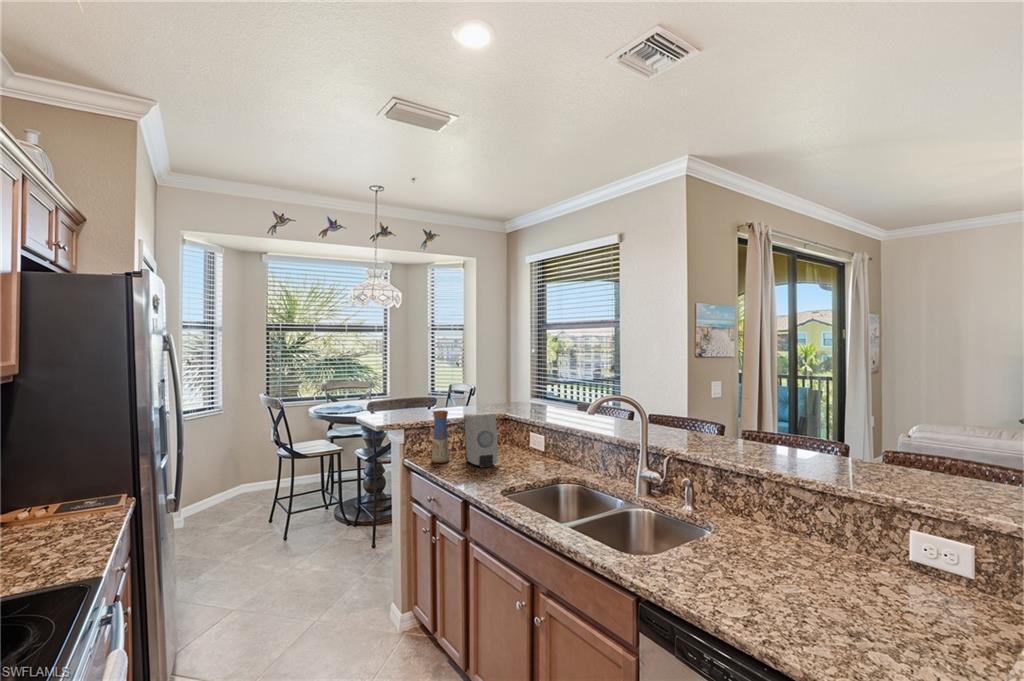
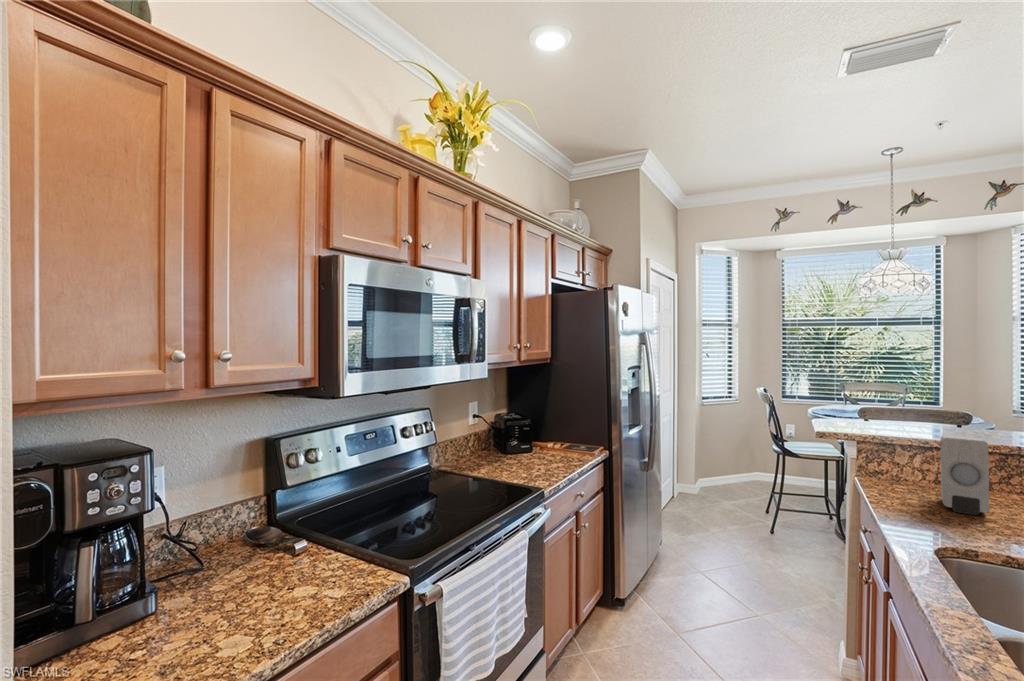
vase: present [432,410,449,463] -> none [888,425,916,493]

